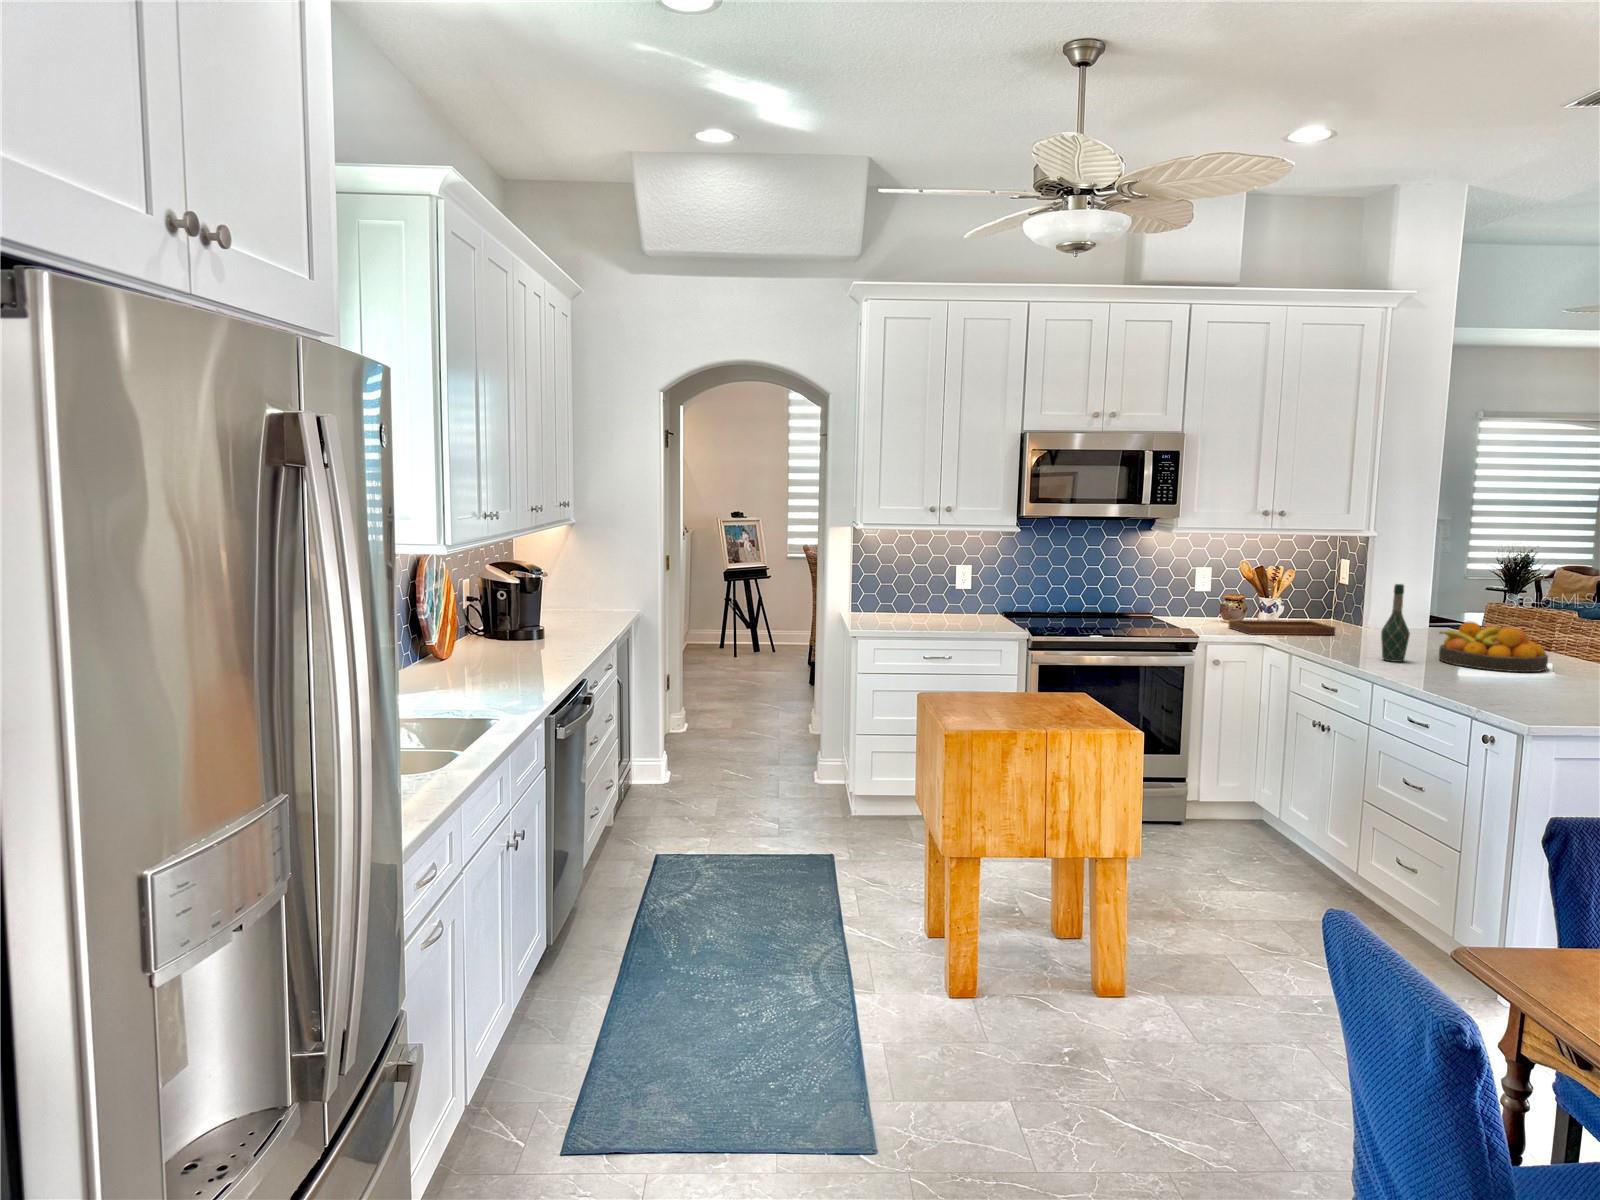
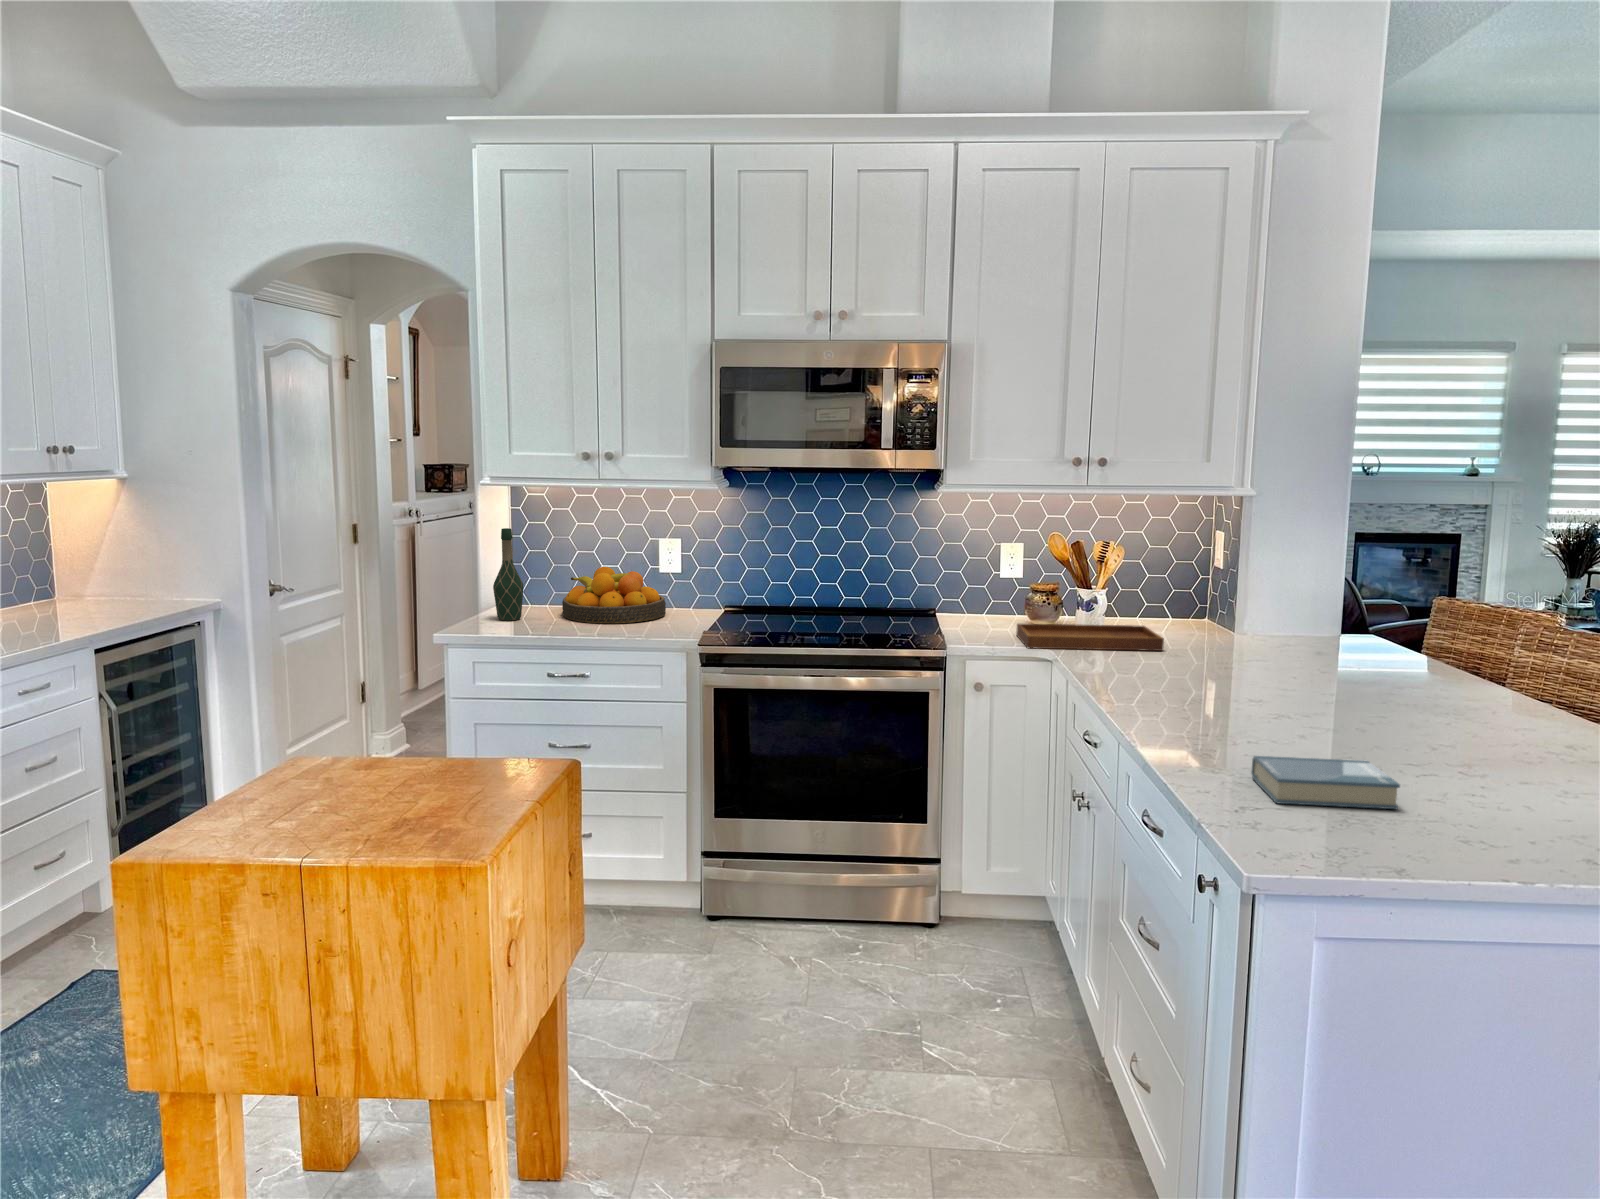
wine bottle: present [1381,584,1410,662] -> present [493,528,524,620]
fruit bowl: present [1439,622,1548,672] -> present [562,567,666,624]
hardback book: none [1482,675,1573,697] -> present [1251,756,1400,809]

